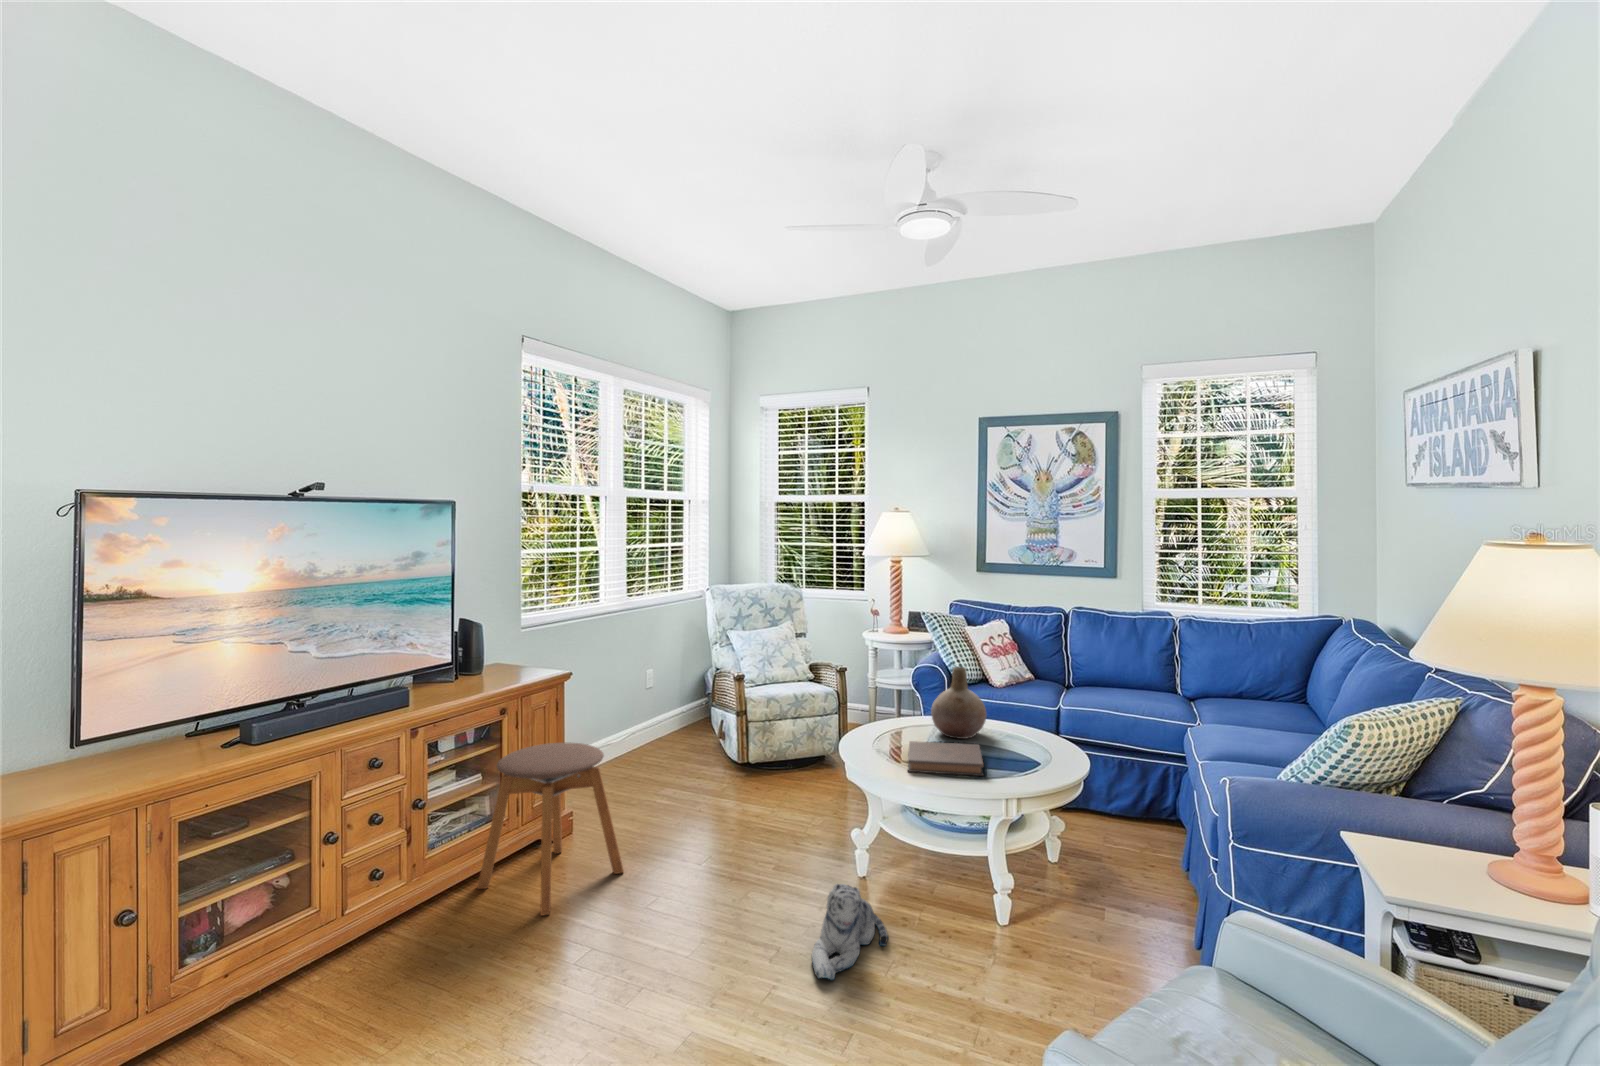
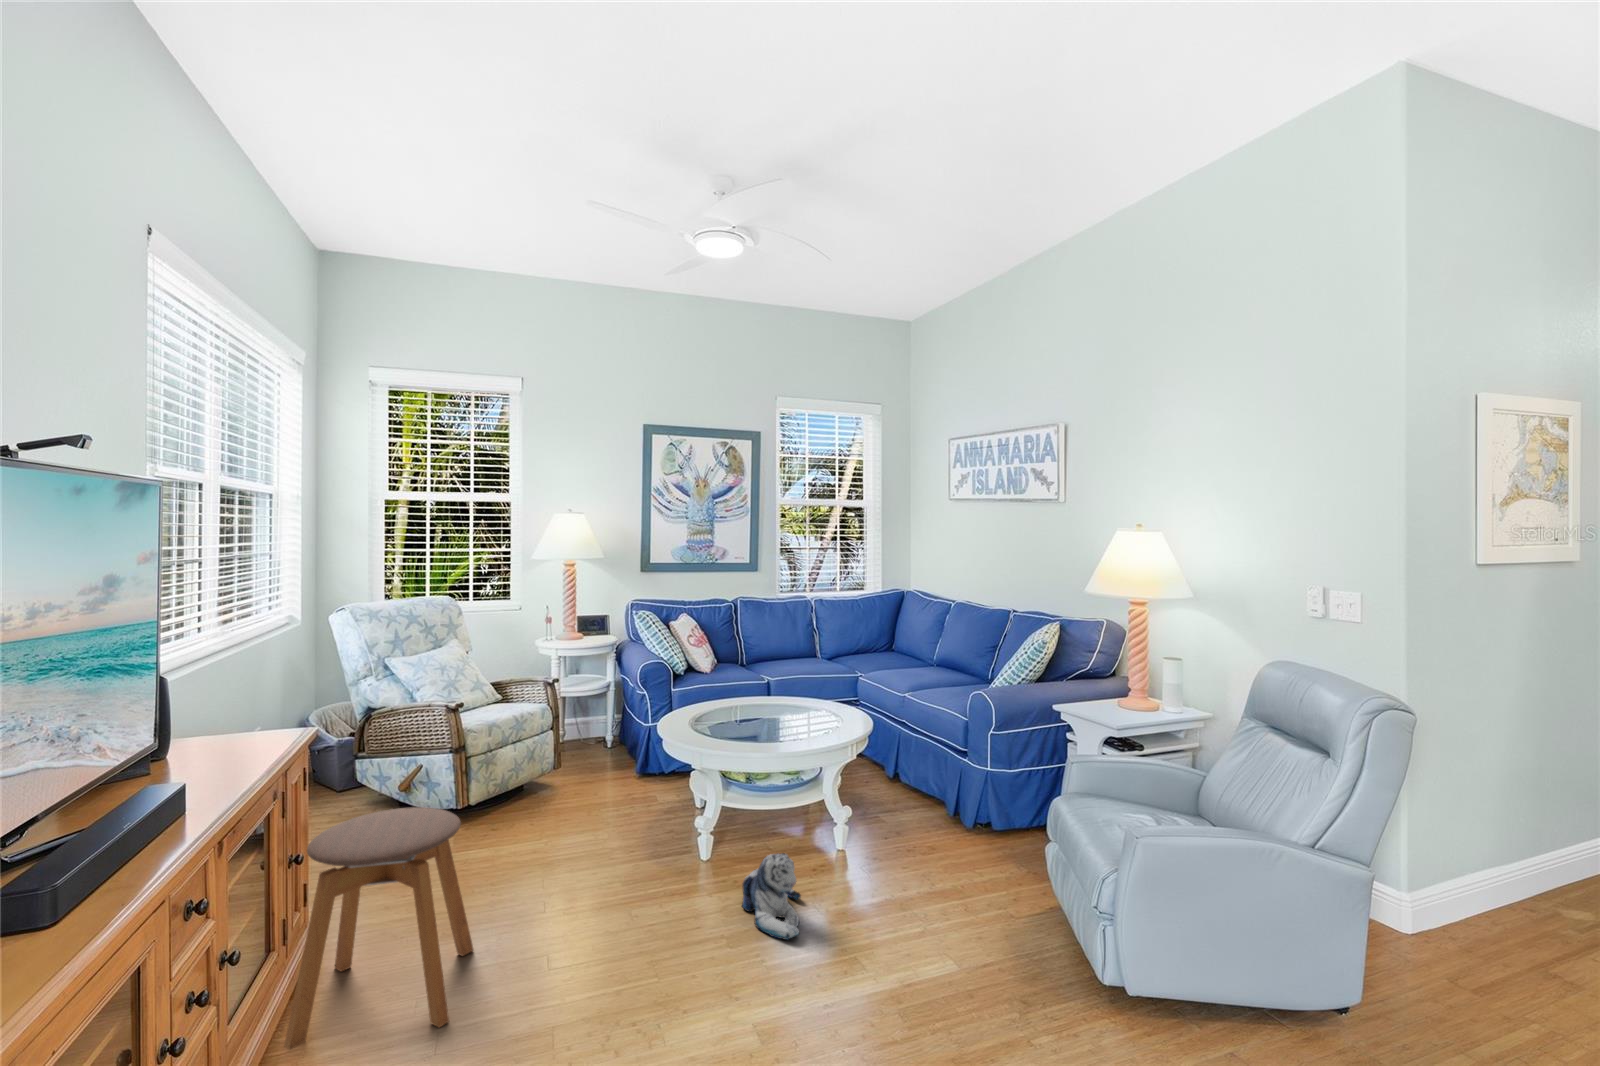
vase: present [931,666,987,739] -> none [712,654,762,719]
book: present [908,741,983,776] -> none [727,716,813,749]

